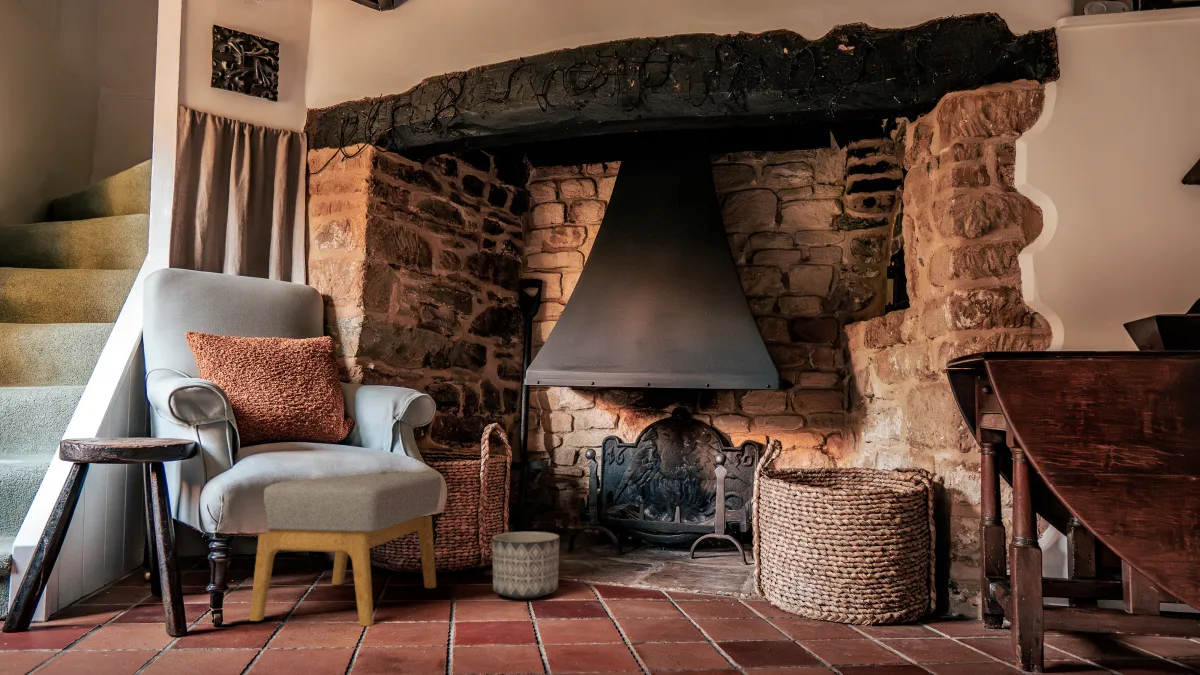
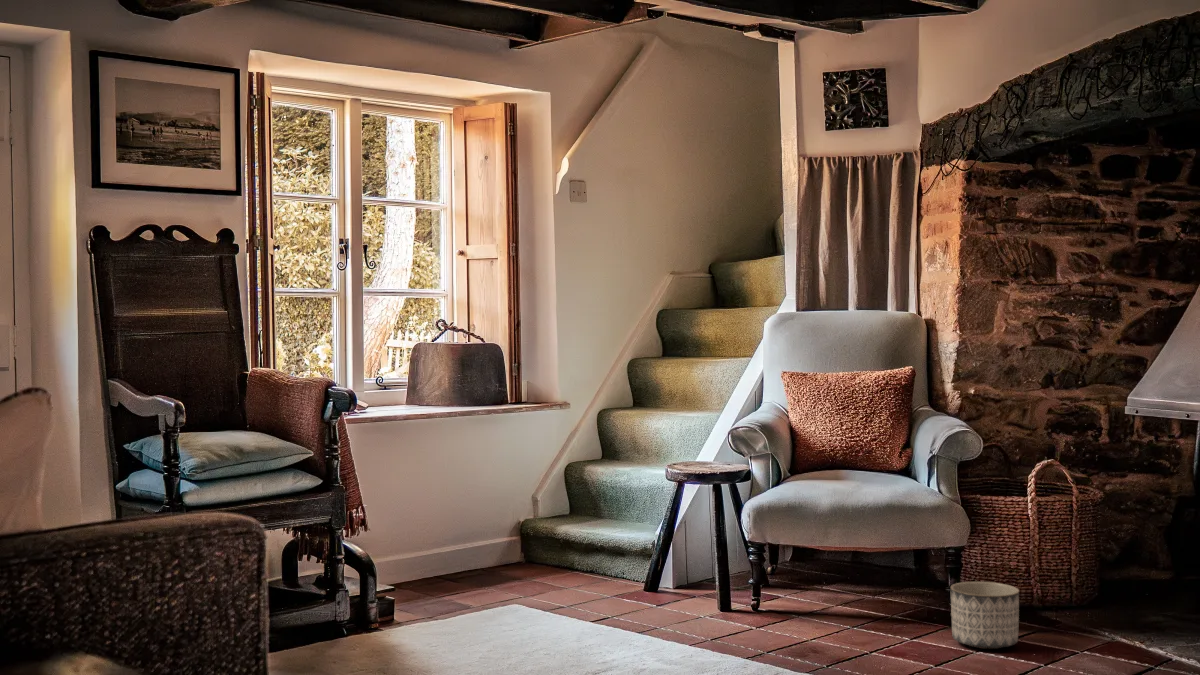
footstool: present [249,473,441,626] -> none [760,501,944,636]

